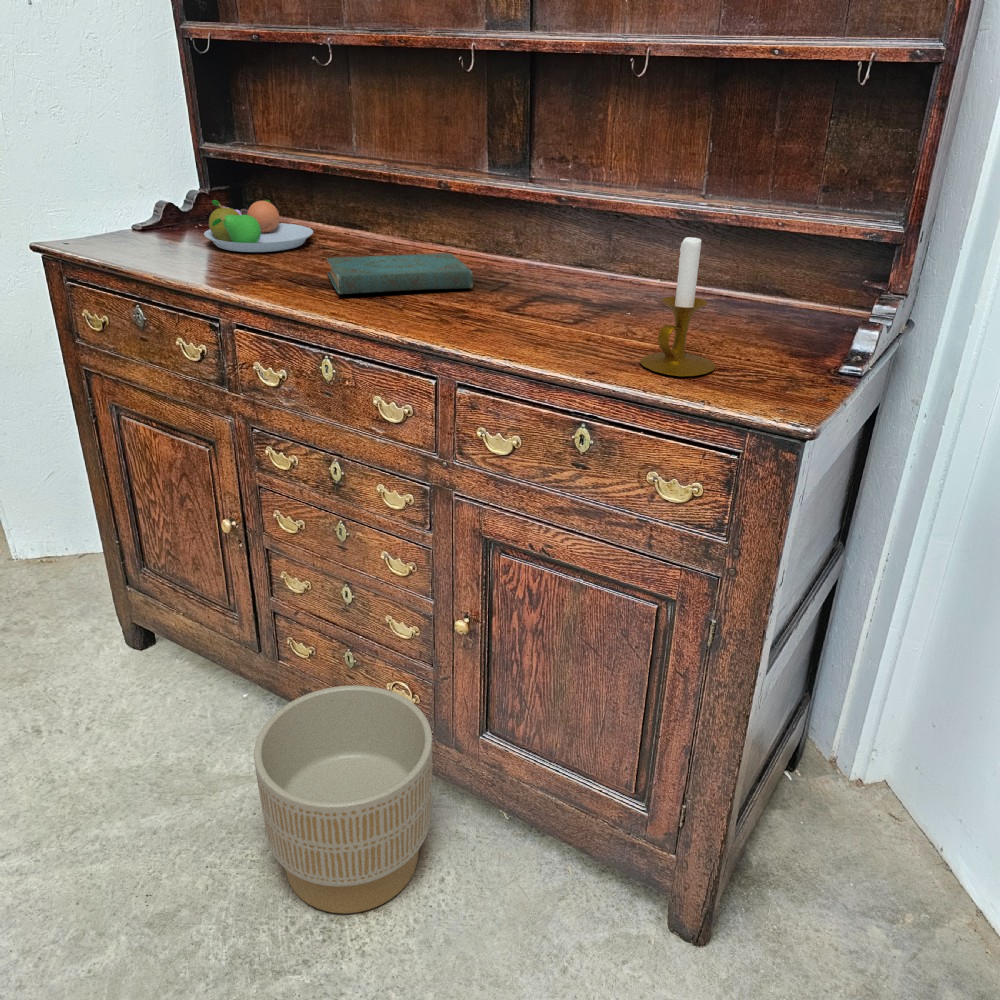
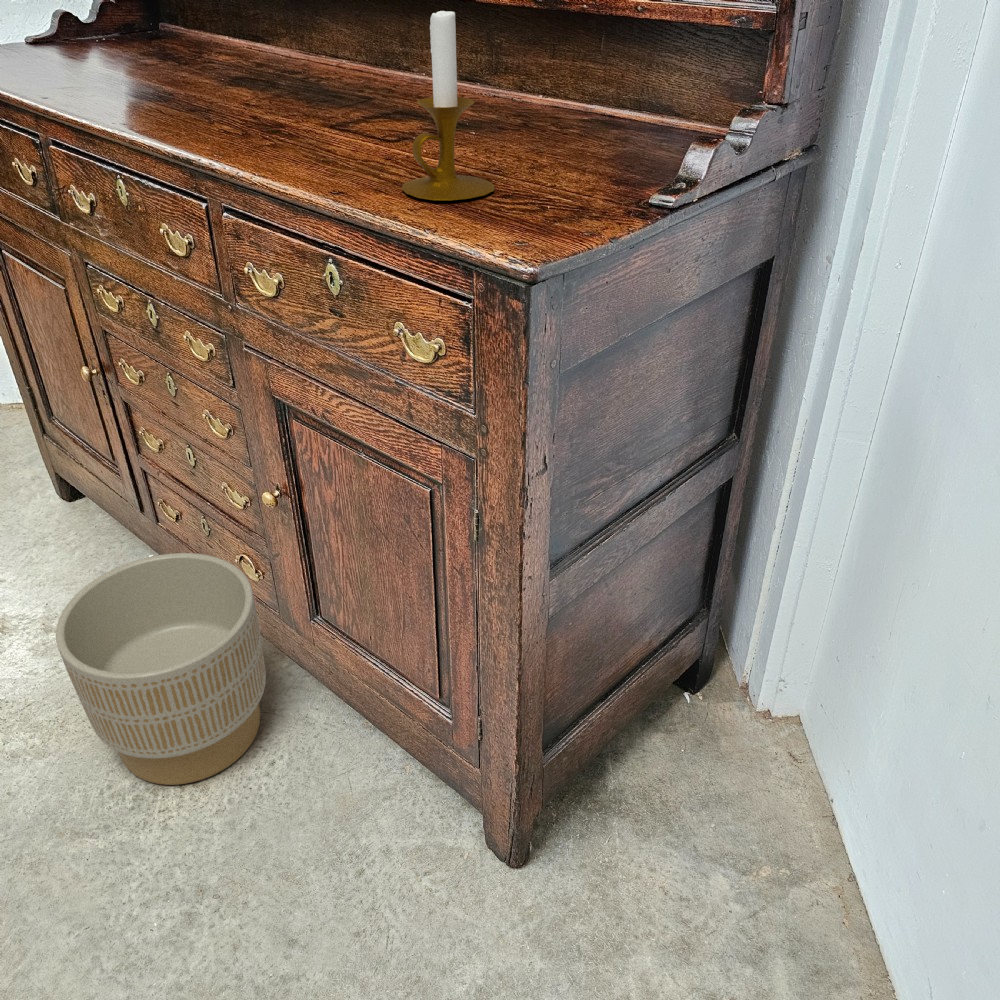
fruit bowl: present [204,200,313,252] -> none [64,11,197,72]
book: present [327,253,473,294] -> none [140,69,312,110]

